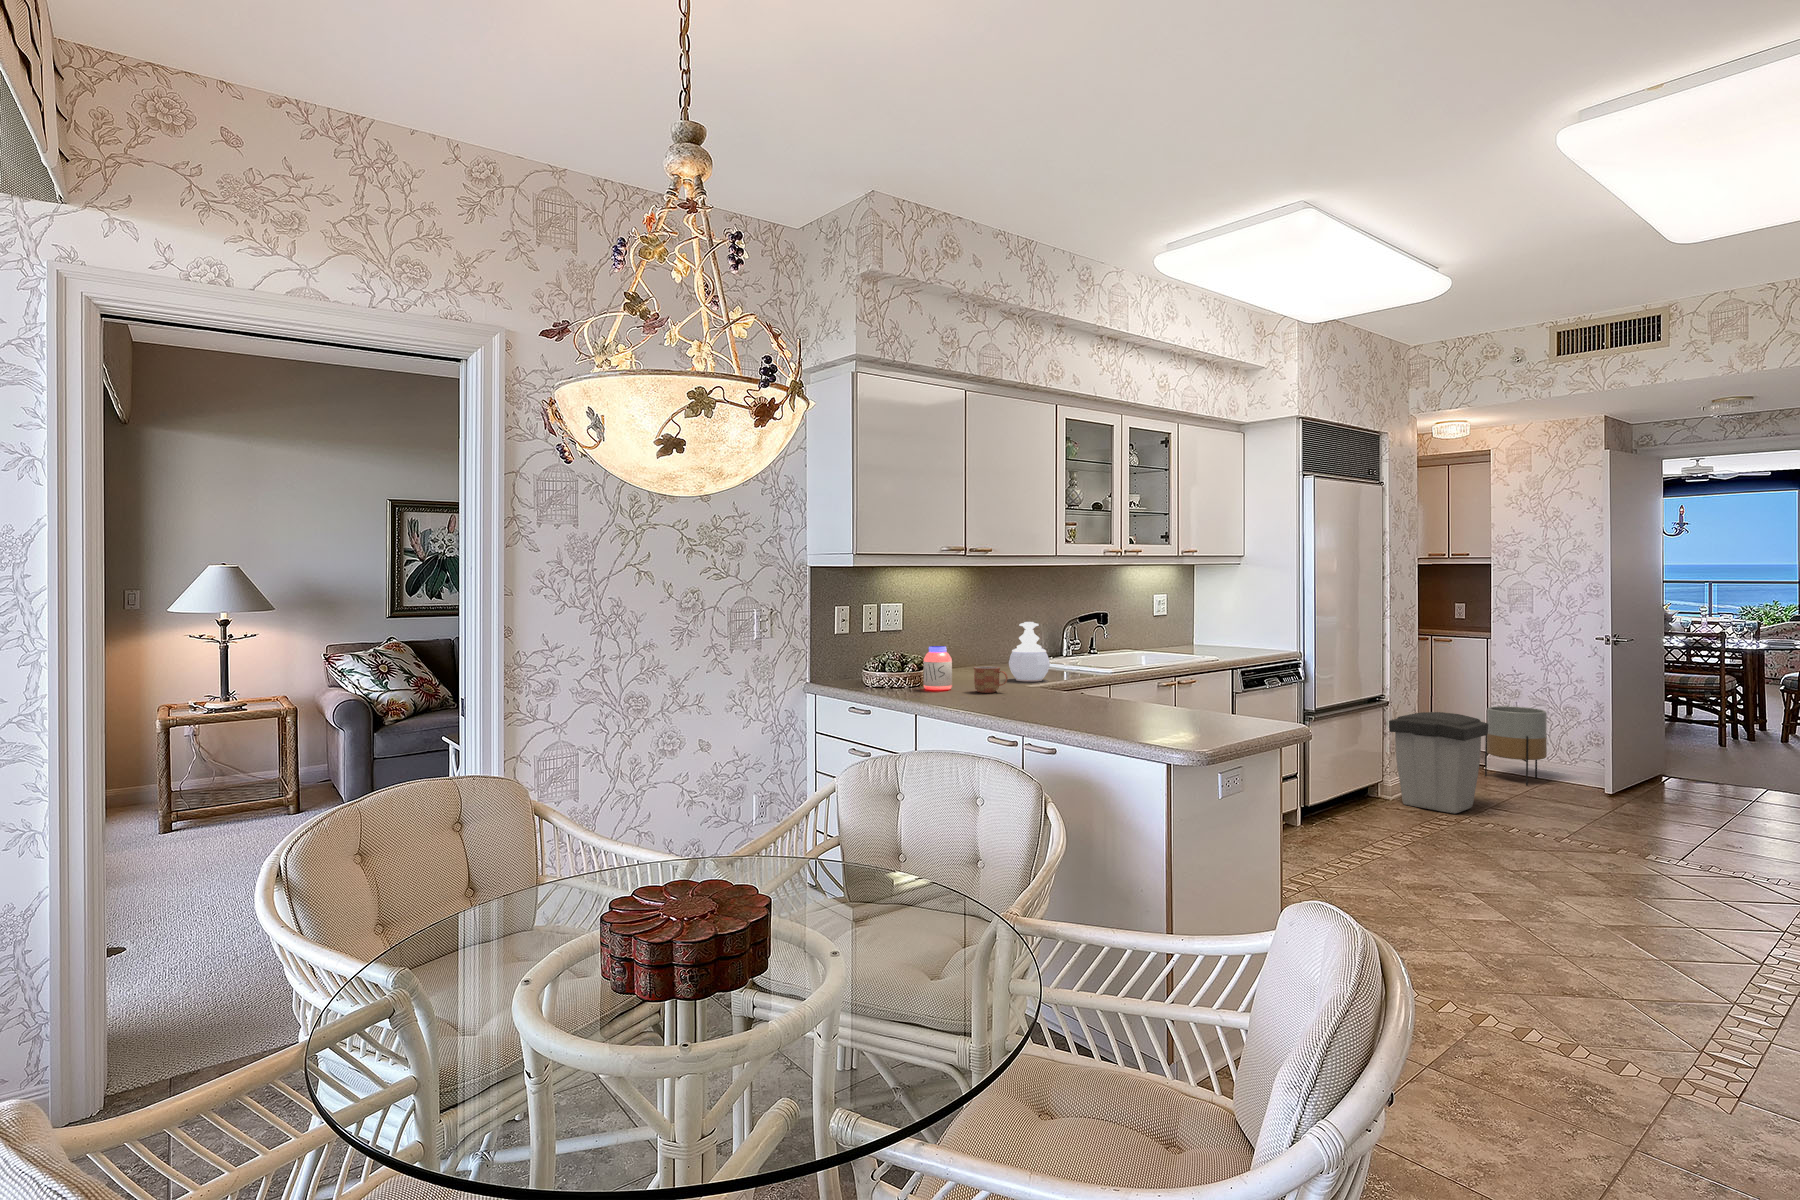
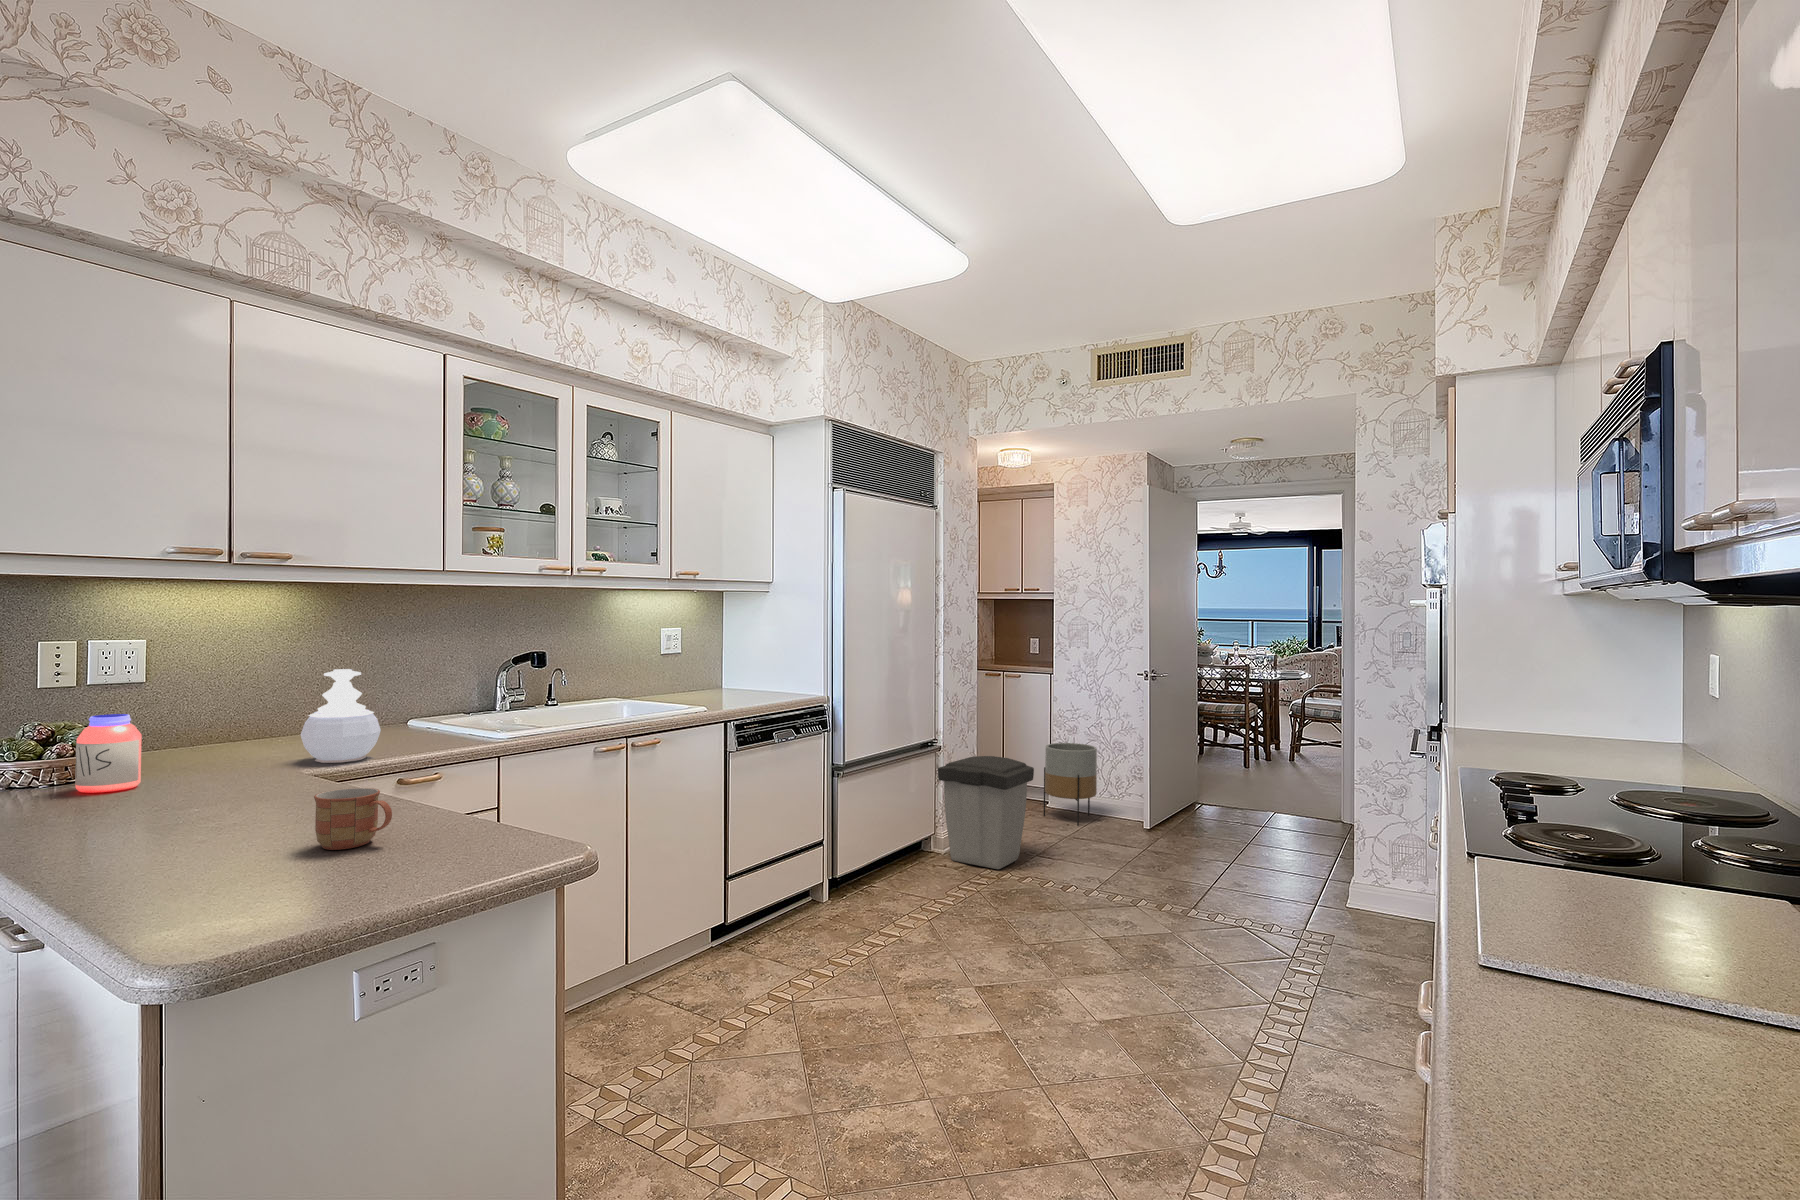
mug: present [974,666,1008,693] -> present [314,788,392,850]

